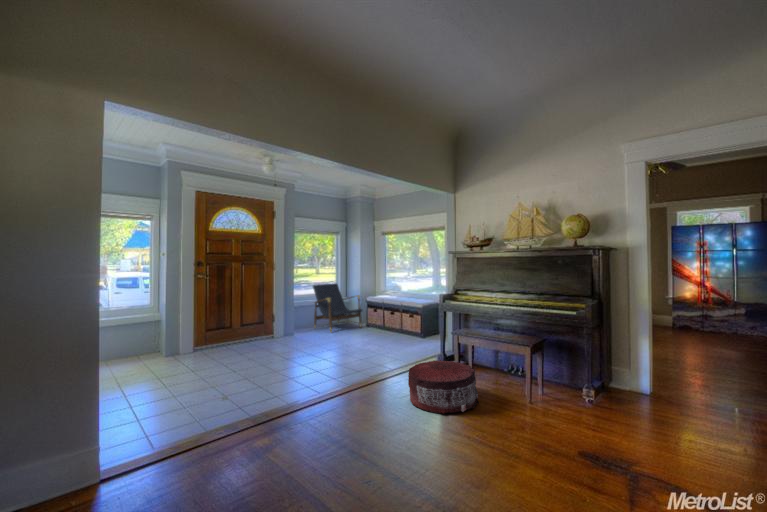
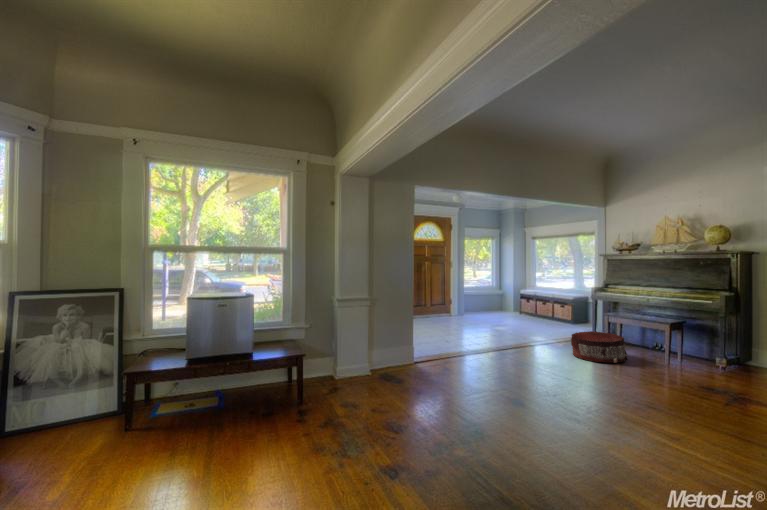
lounge chair: present [313,283,362,332] -> none [476,279,518,316]

